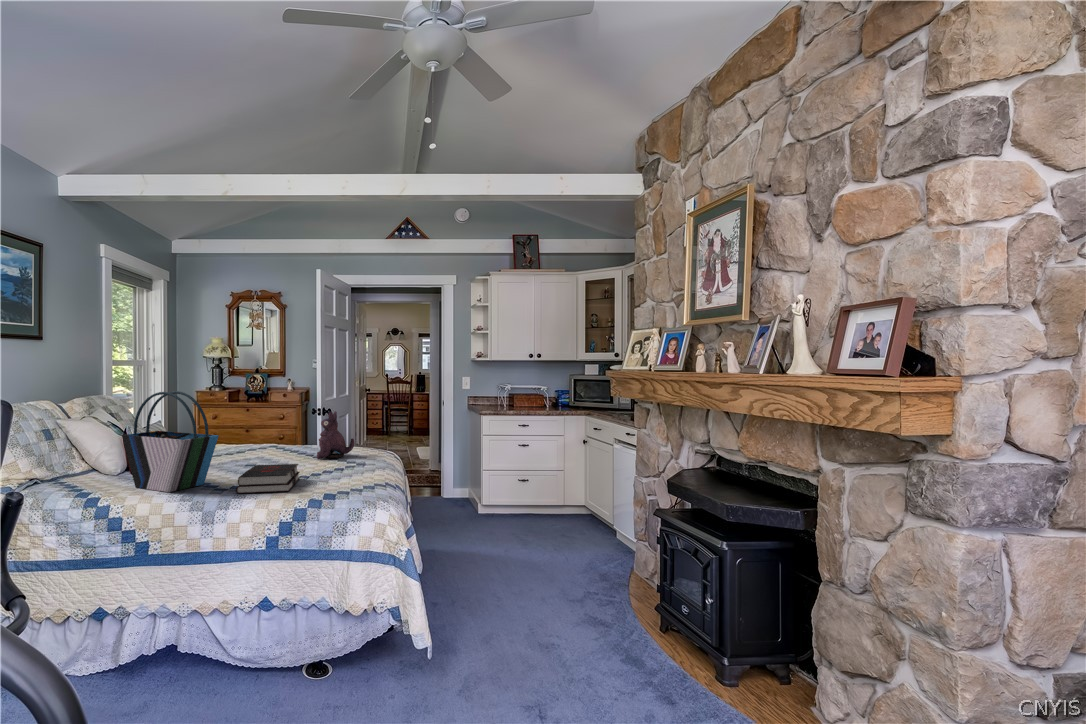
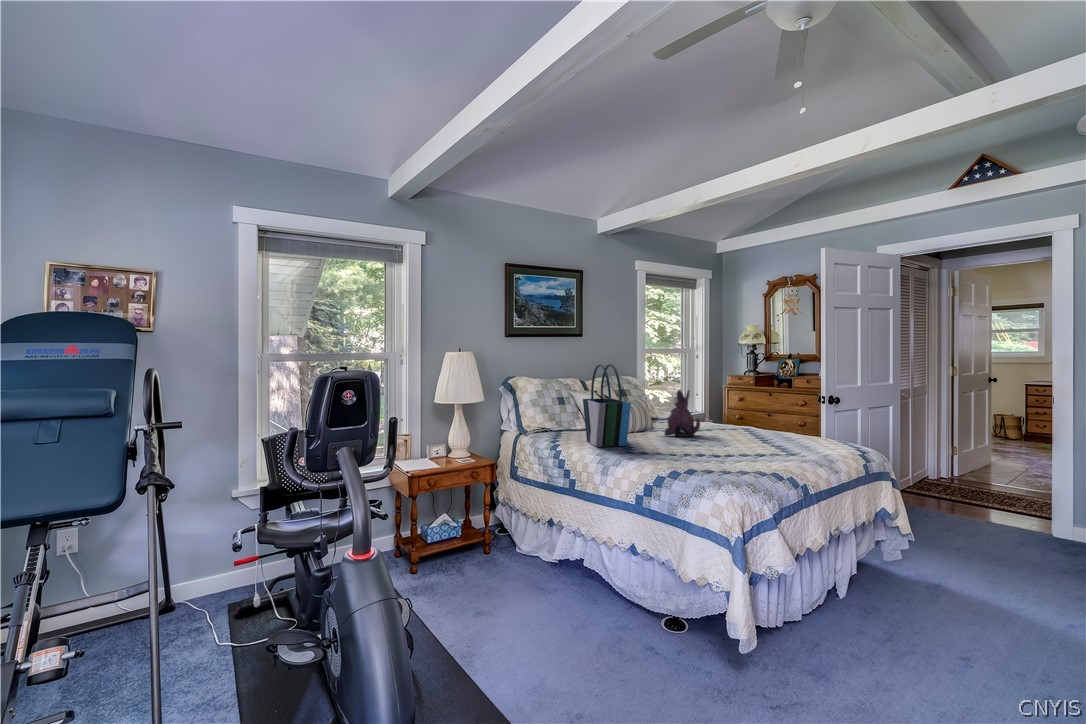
plush toy: present [317,411,354,459] -> present [664,390,700,437]
hardback book: present [236,464,300,493] -> none [631,435,700,460]

